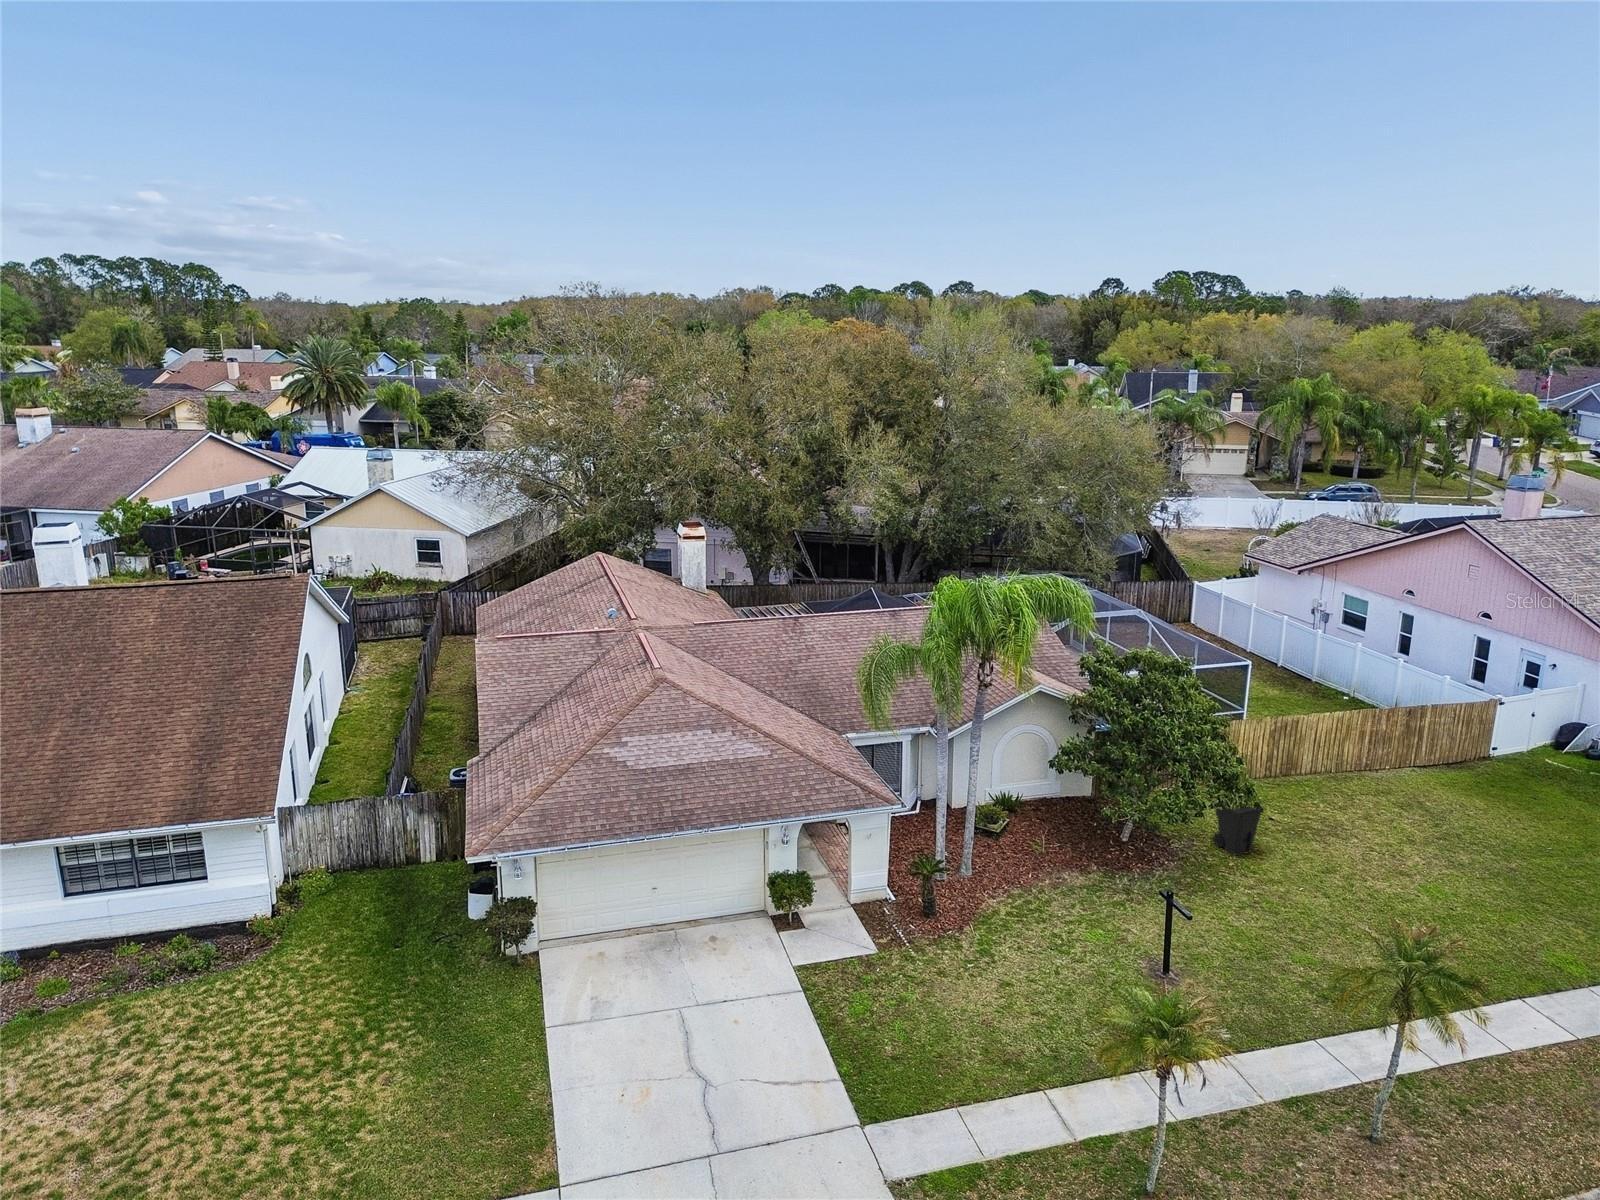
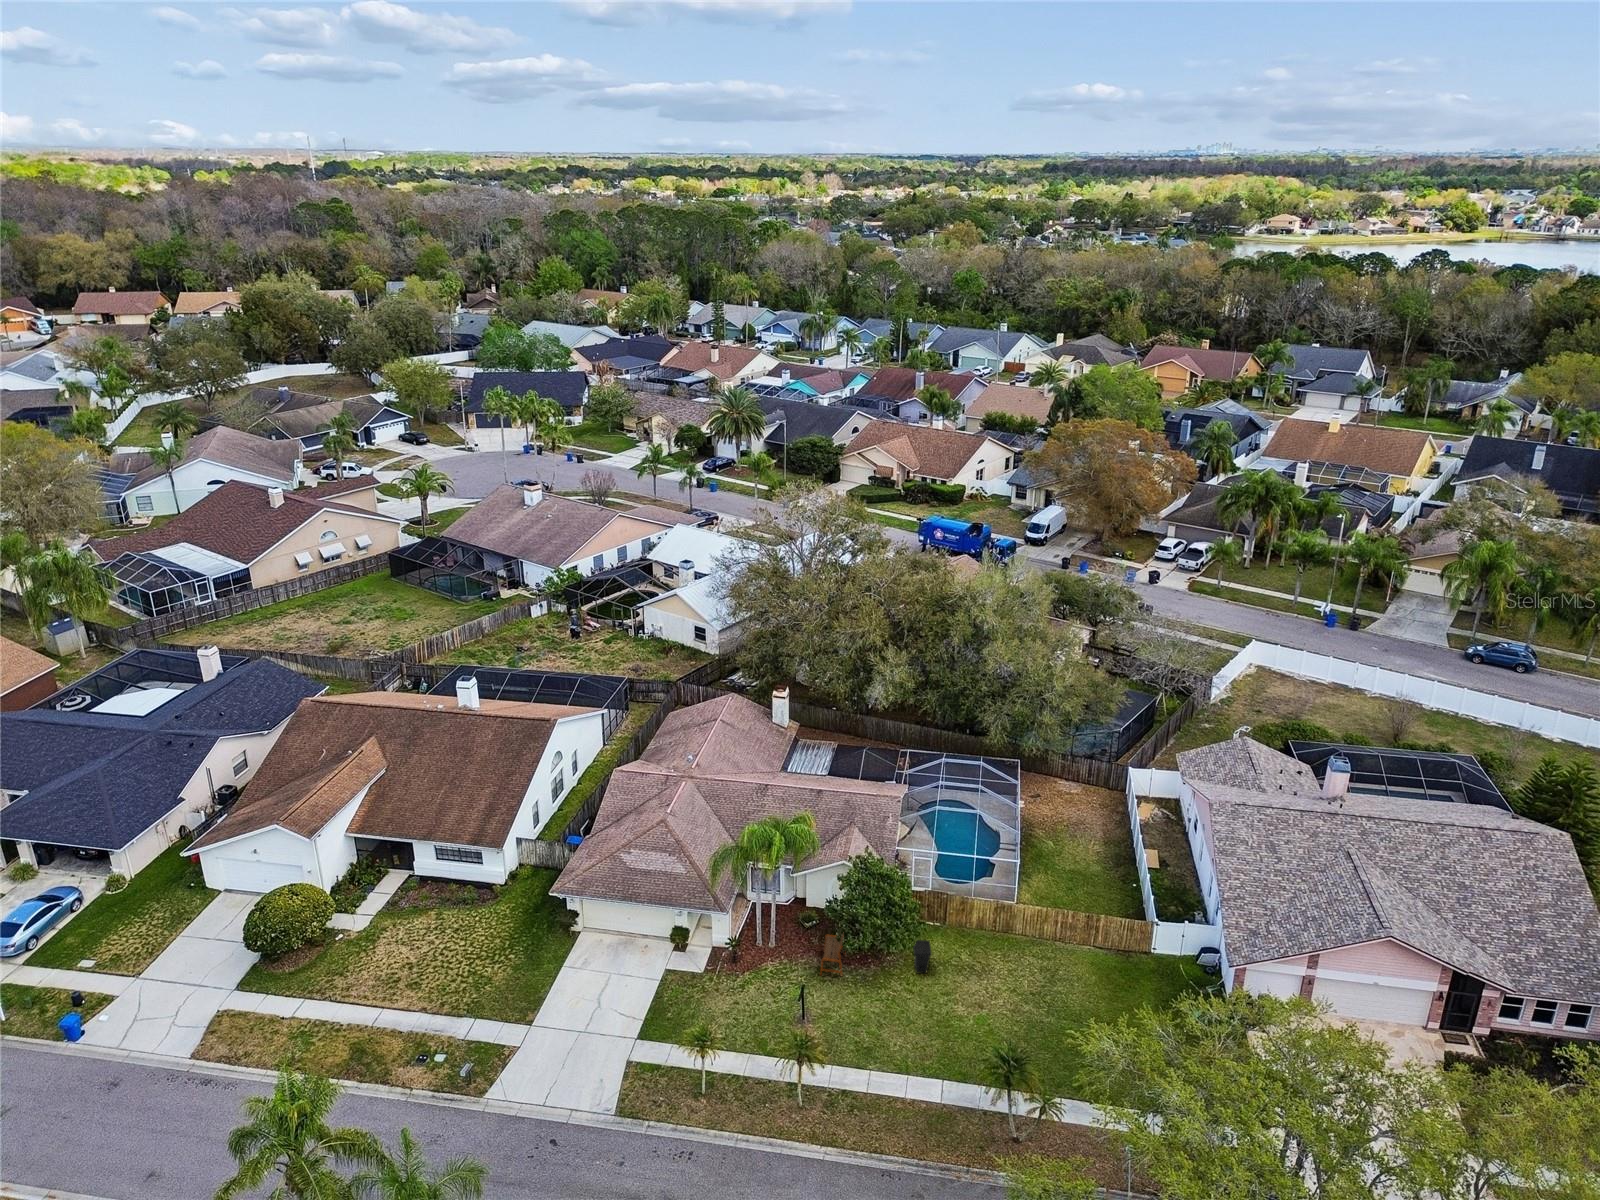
bench: none [1050,796,1134,900] -> present [820,935,843,975]

